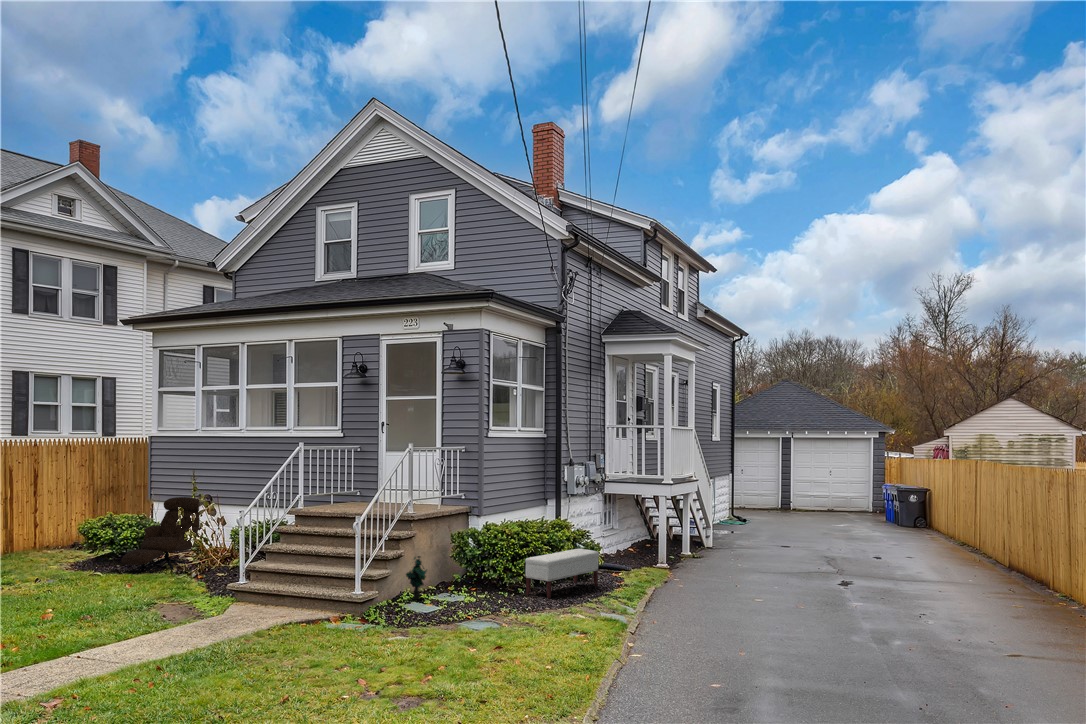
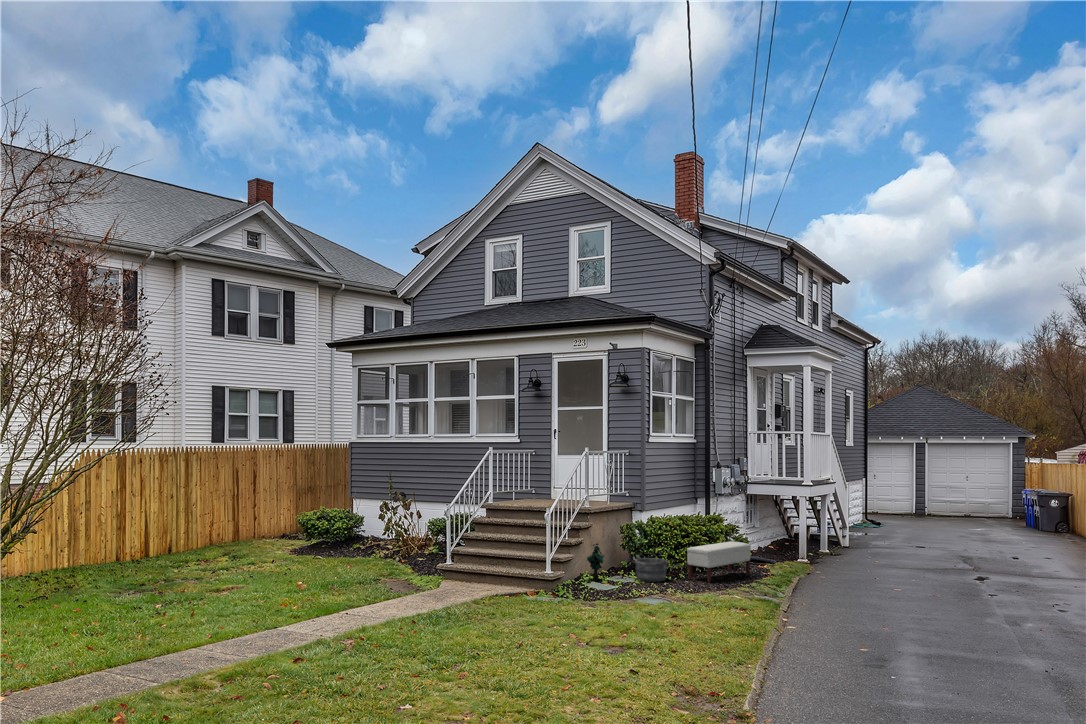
lounge chair: present [121,497,200,574] -> none [344,492,403,555]
bucket: none [460,569,503,600] -> present [633,556,668,582]

